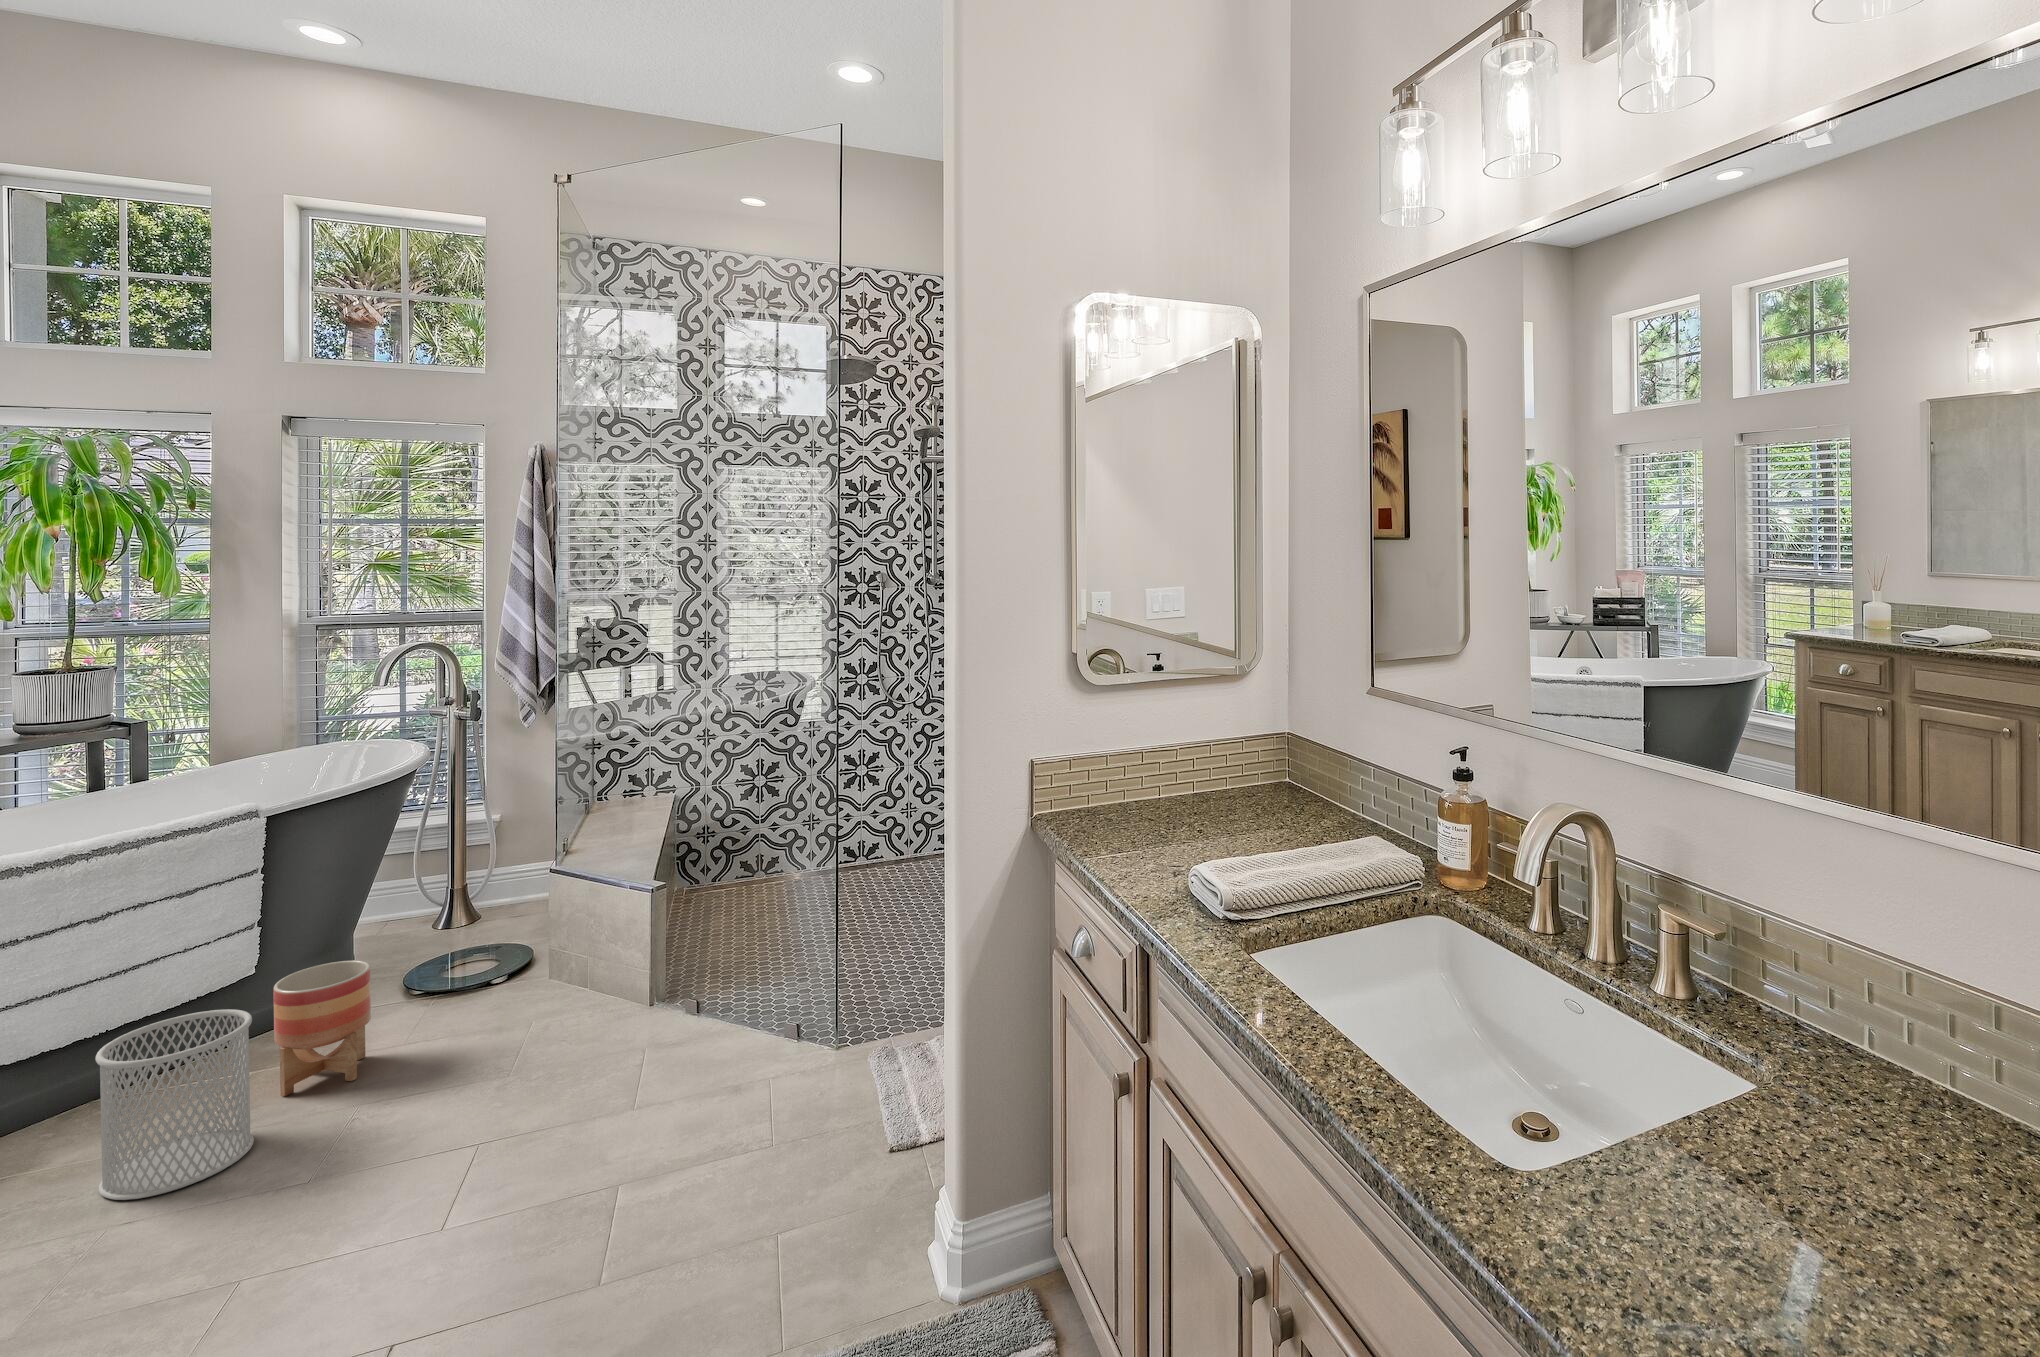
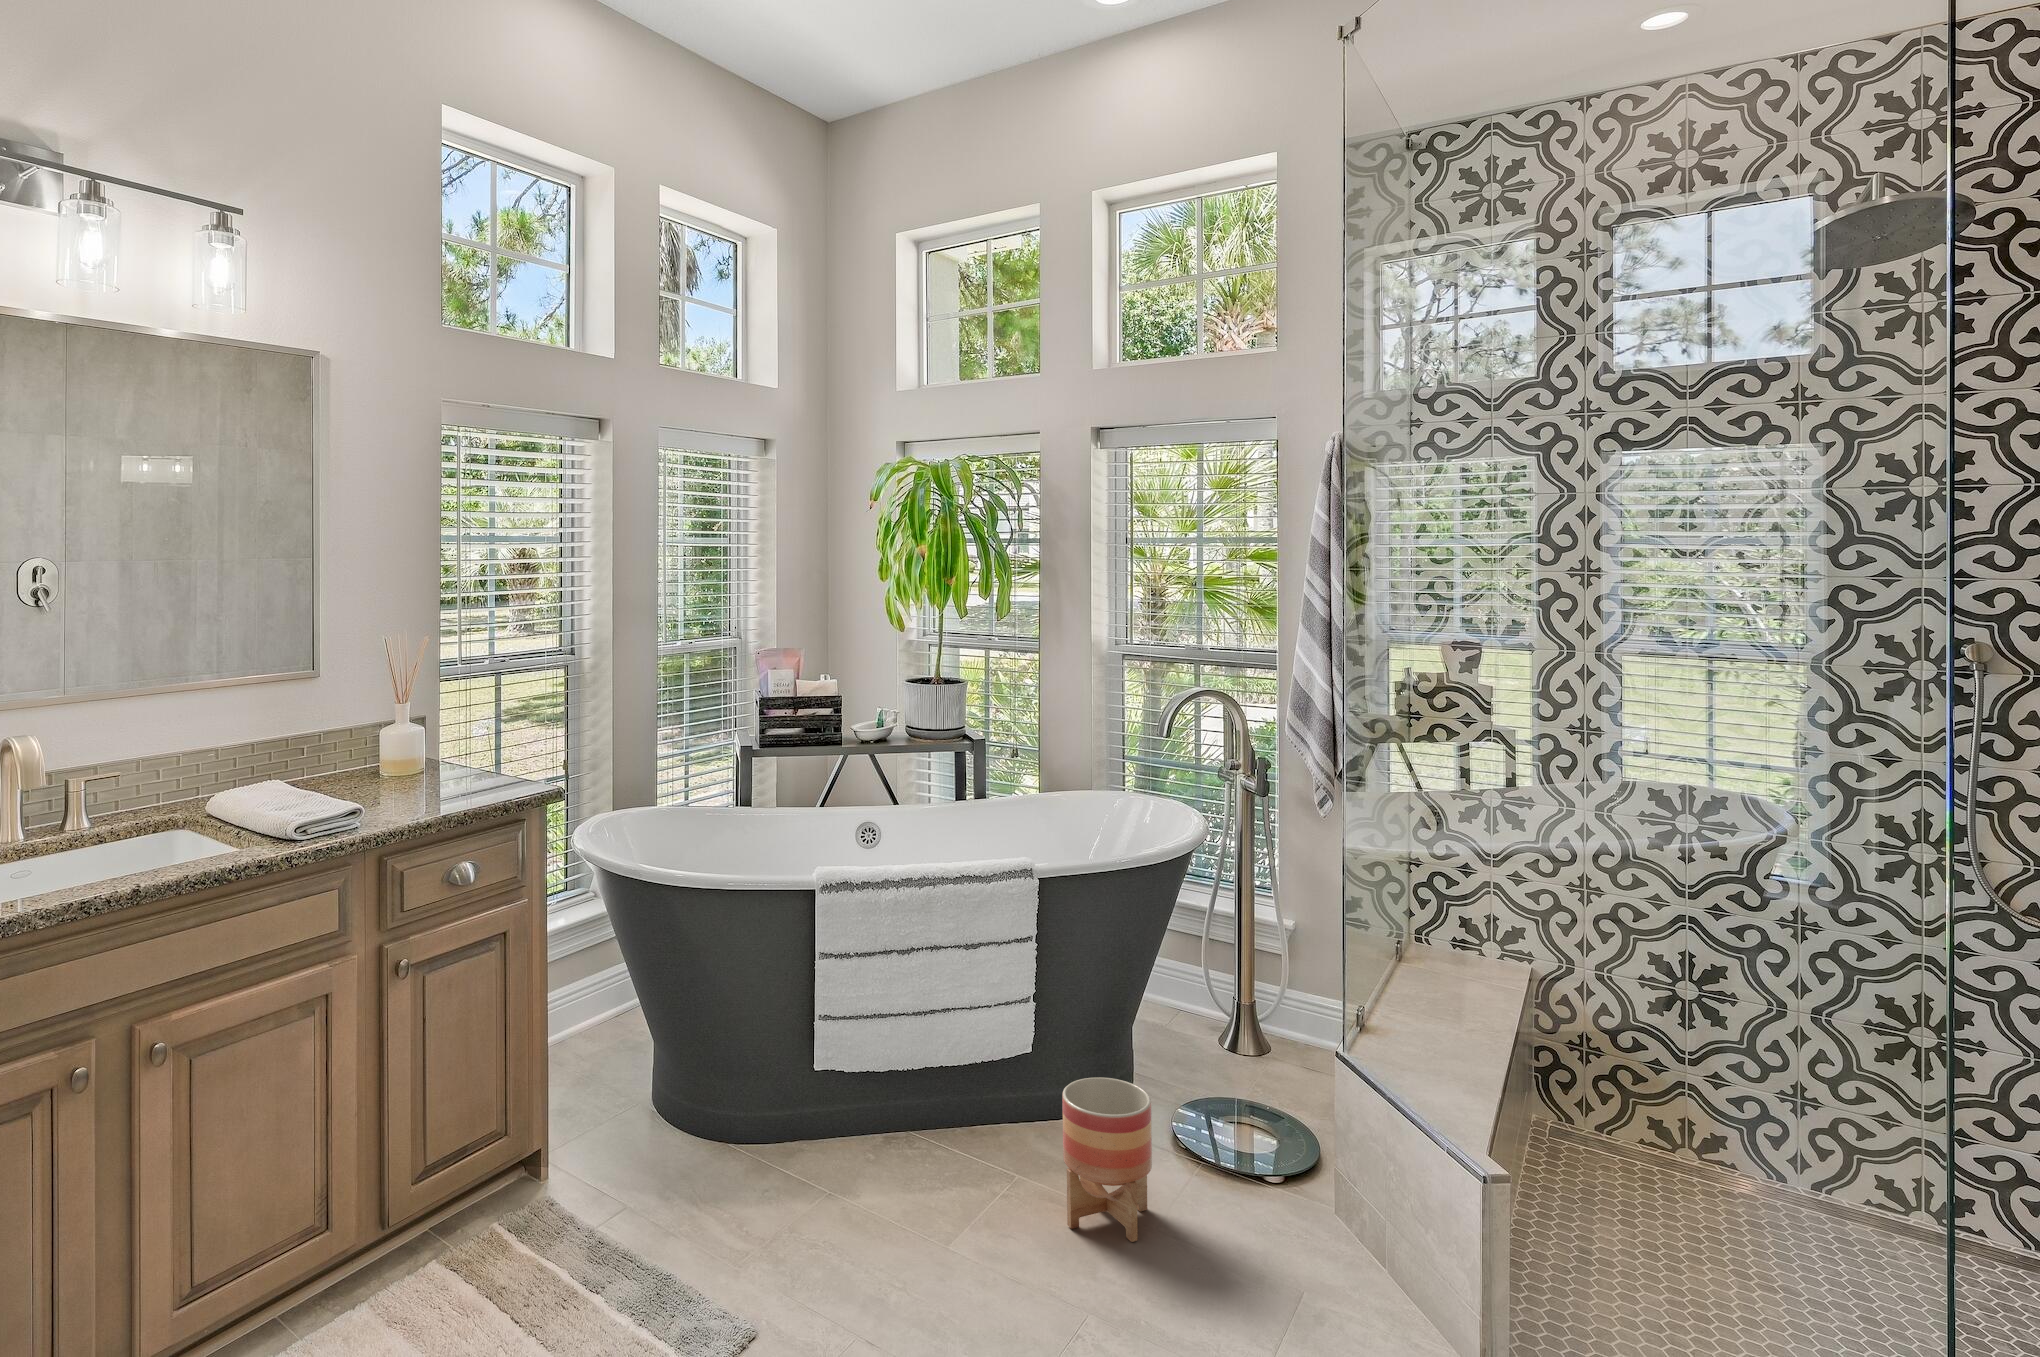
wastebasket: present [95,1009,254,1200] -> none [916,1101,1039,1312]

